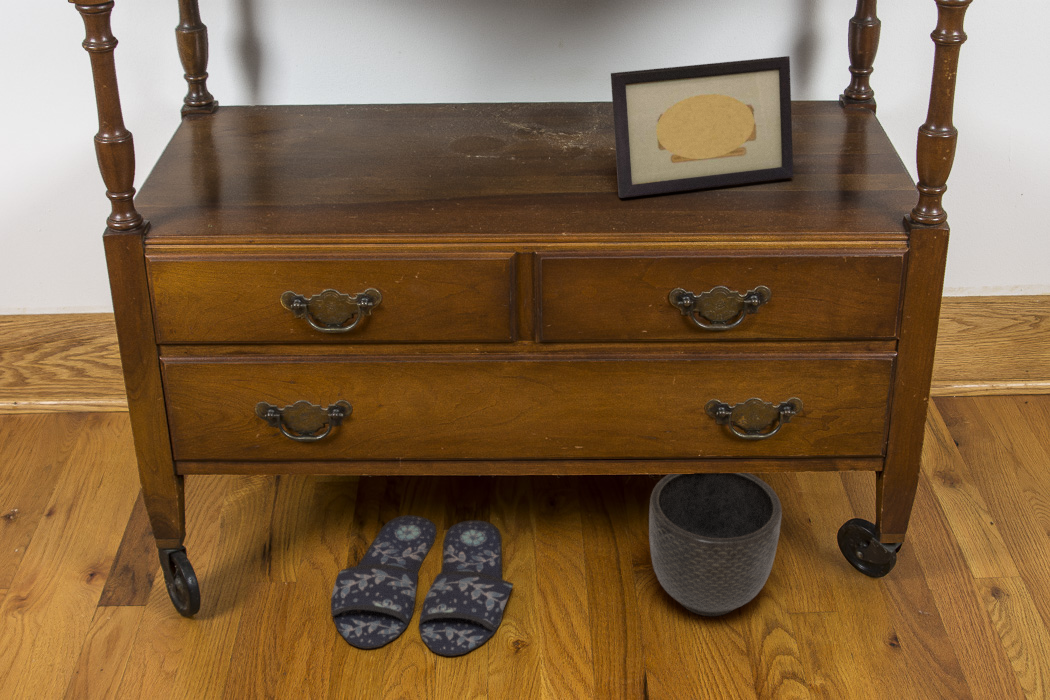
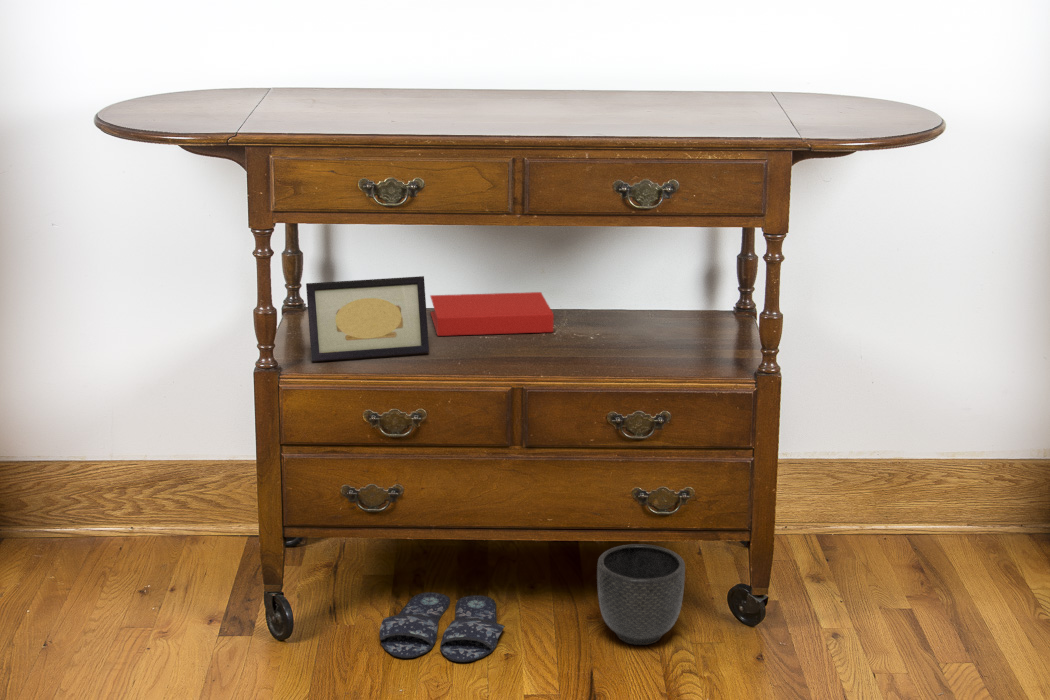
picture frame: present [611,56,793,198] -> present [306,276,429,361]
book: none [396,79,580,157] -> present [430,292,554,336]

